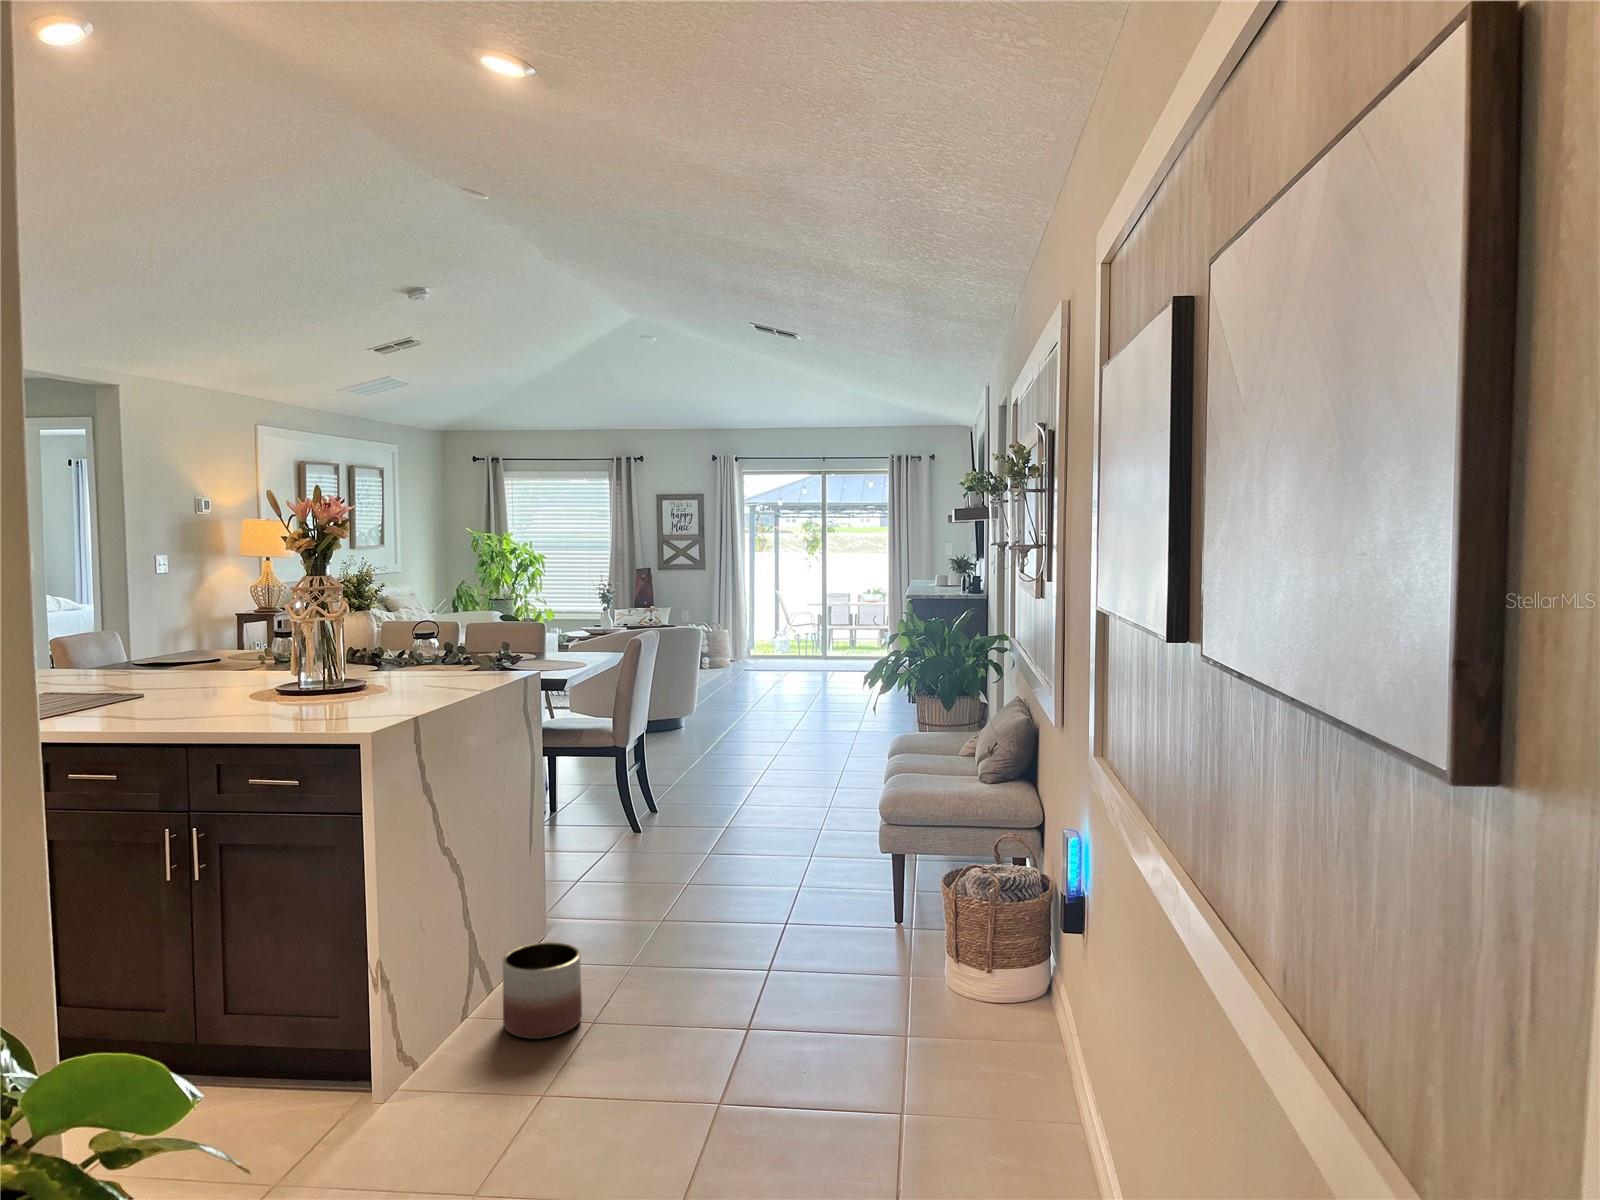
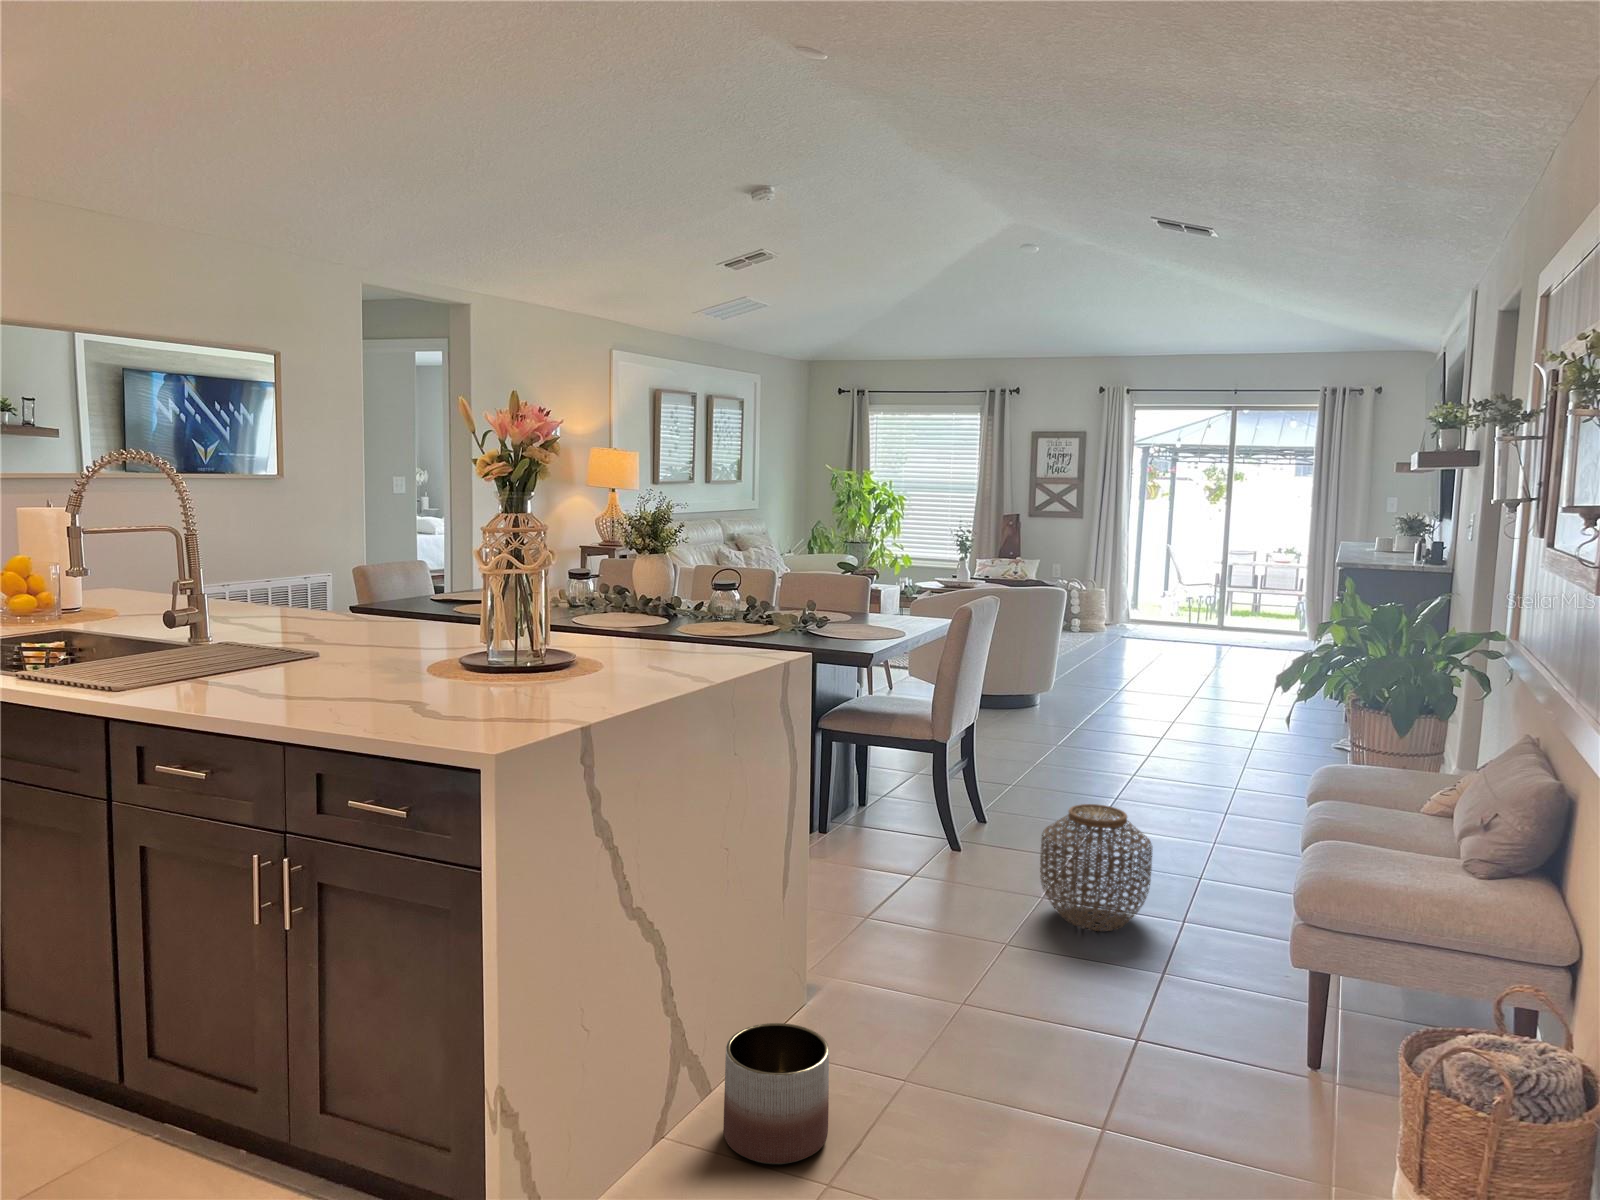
woven basket: none [707,780,788,874] -> present [1040,804,1152,931]

